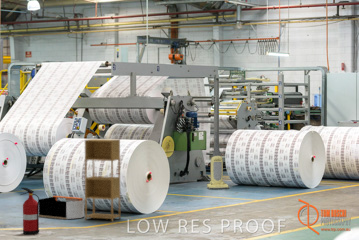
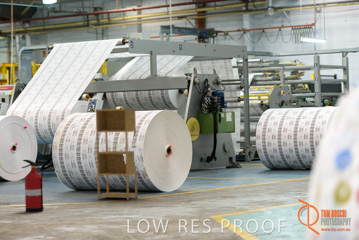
vacuum cleaner: present [207,132,229,189] -> none [236,110,261,173]
storage bin: present [39,196,84,219] -> none [47,175,97,199]

